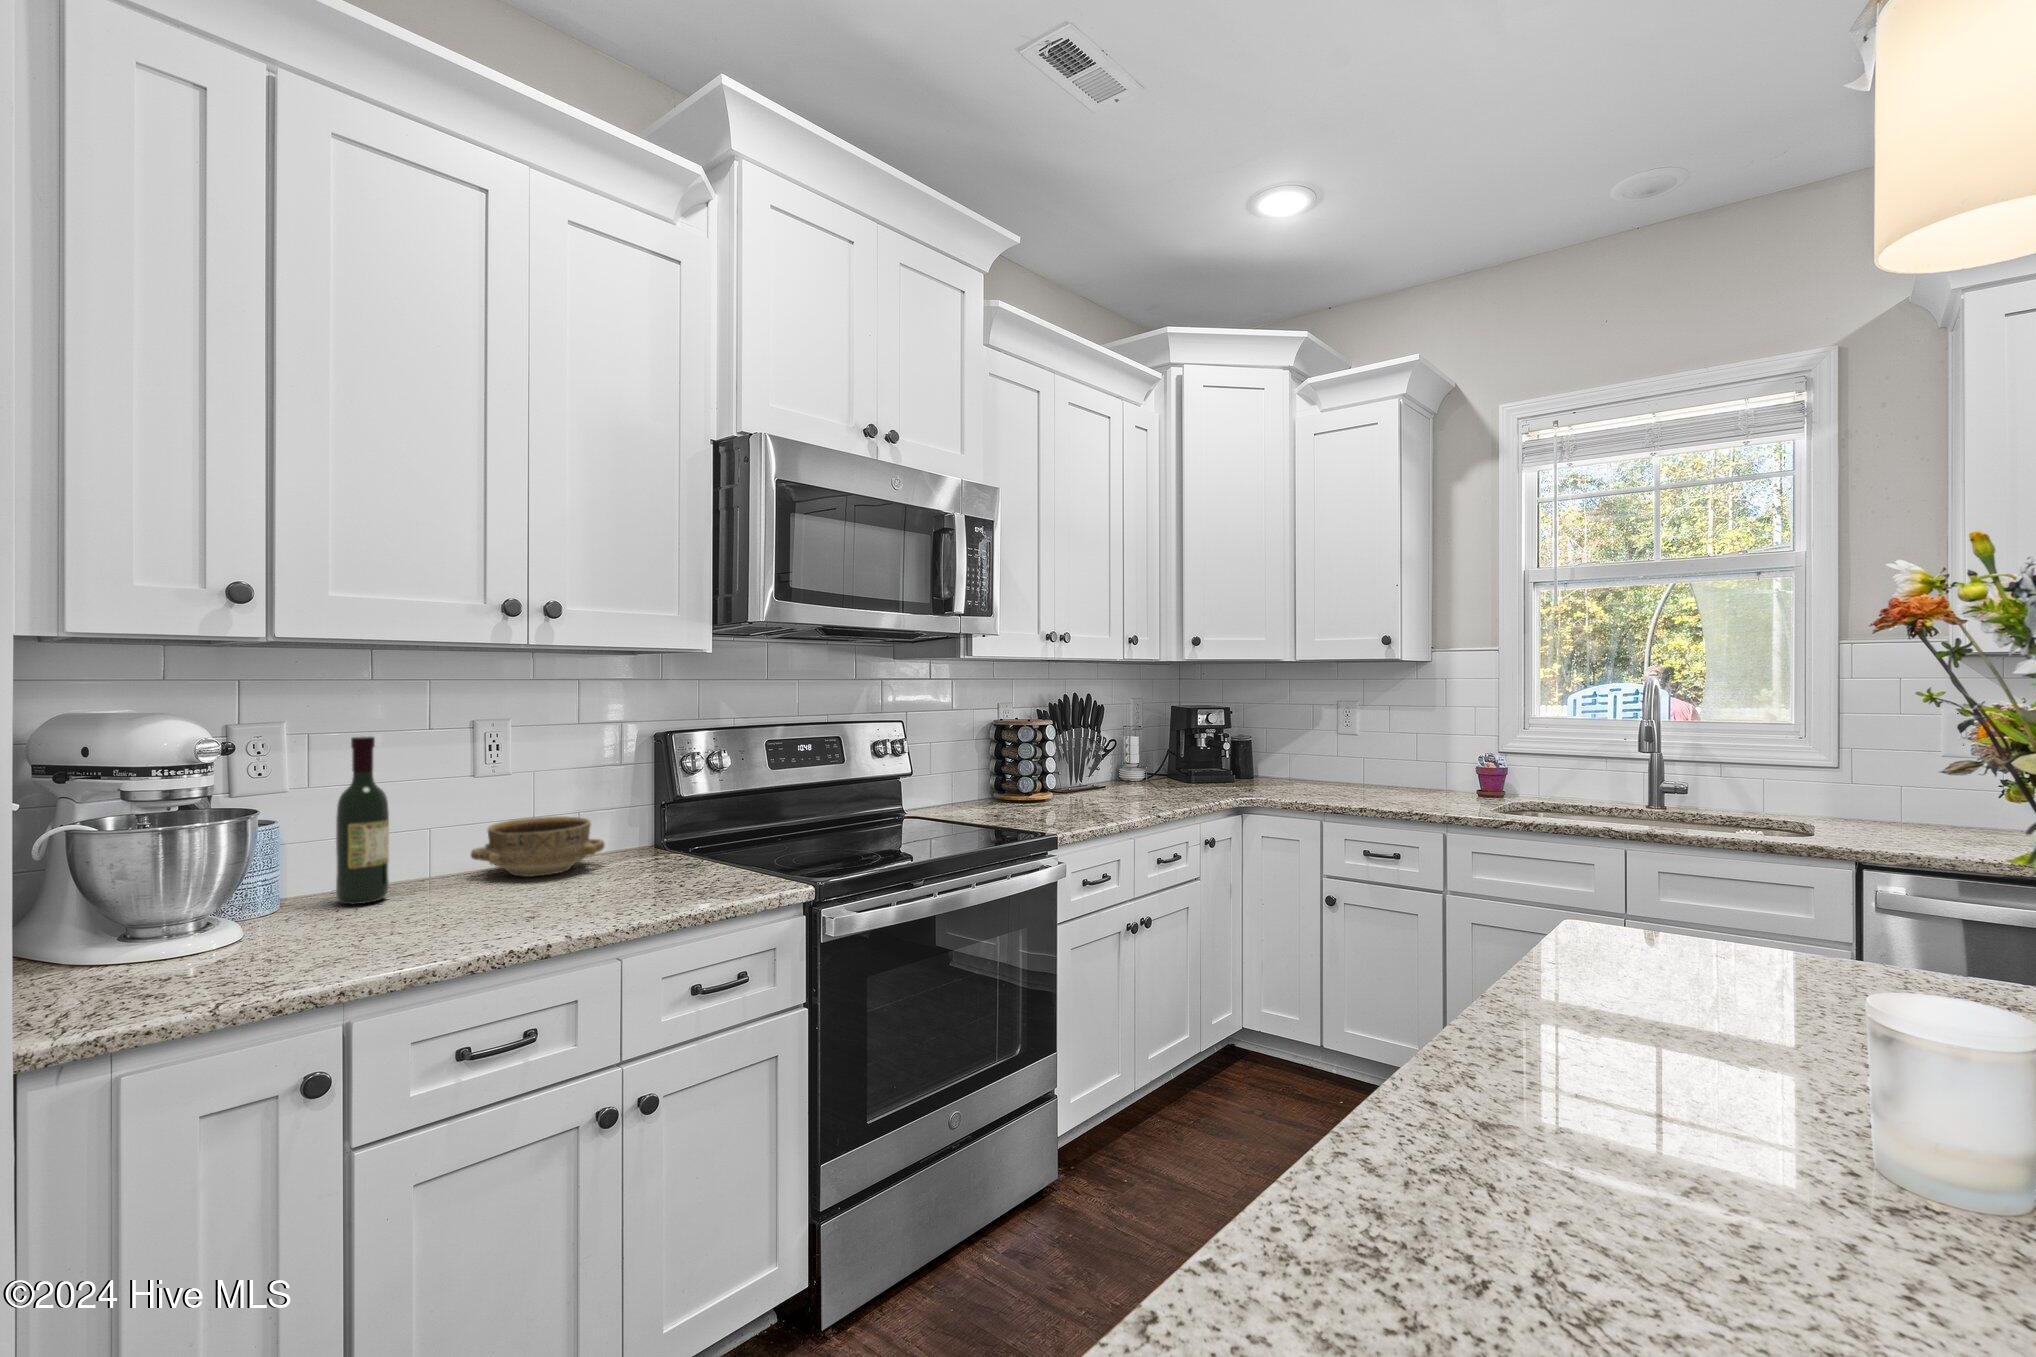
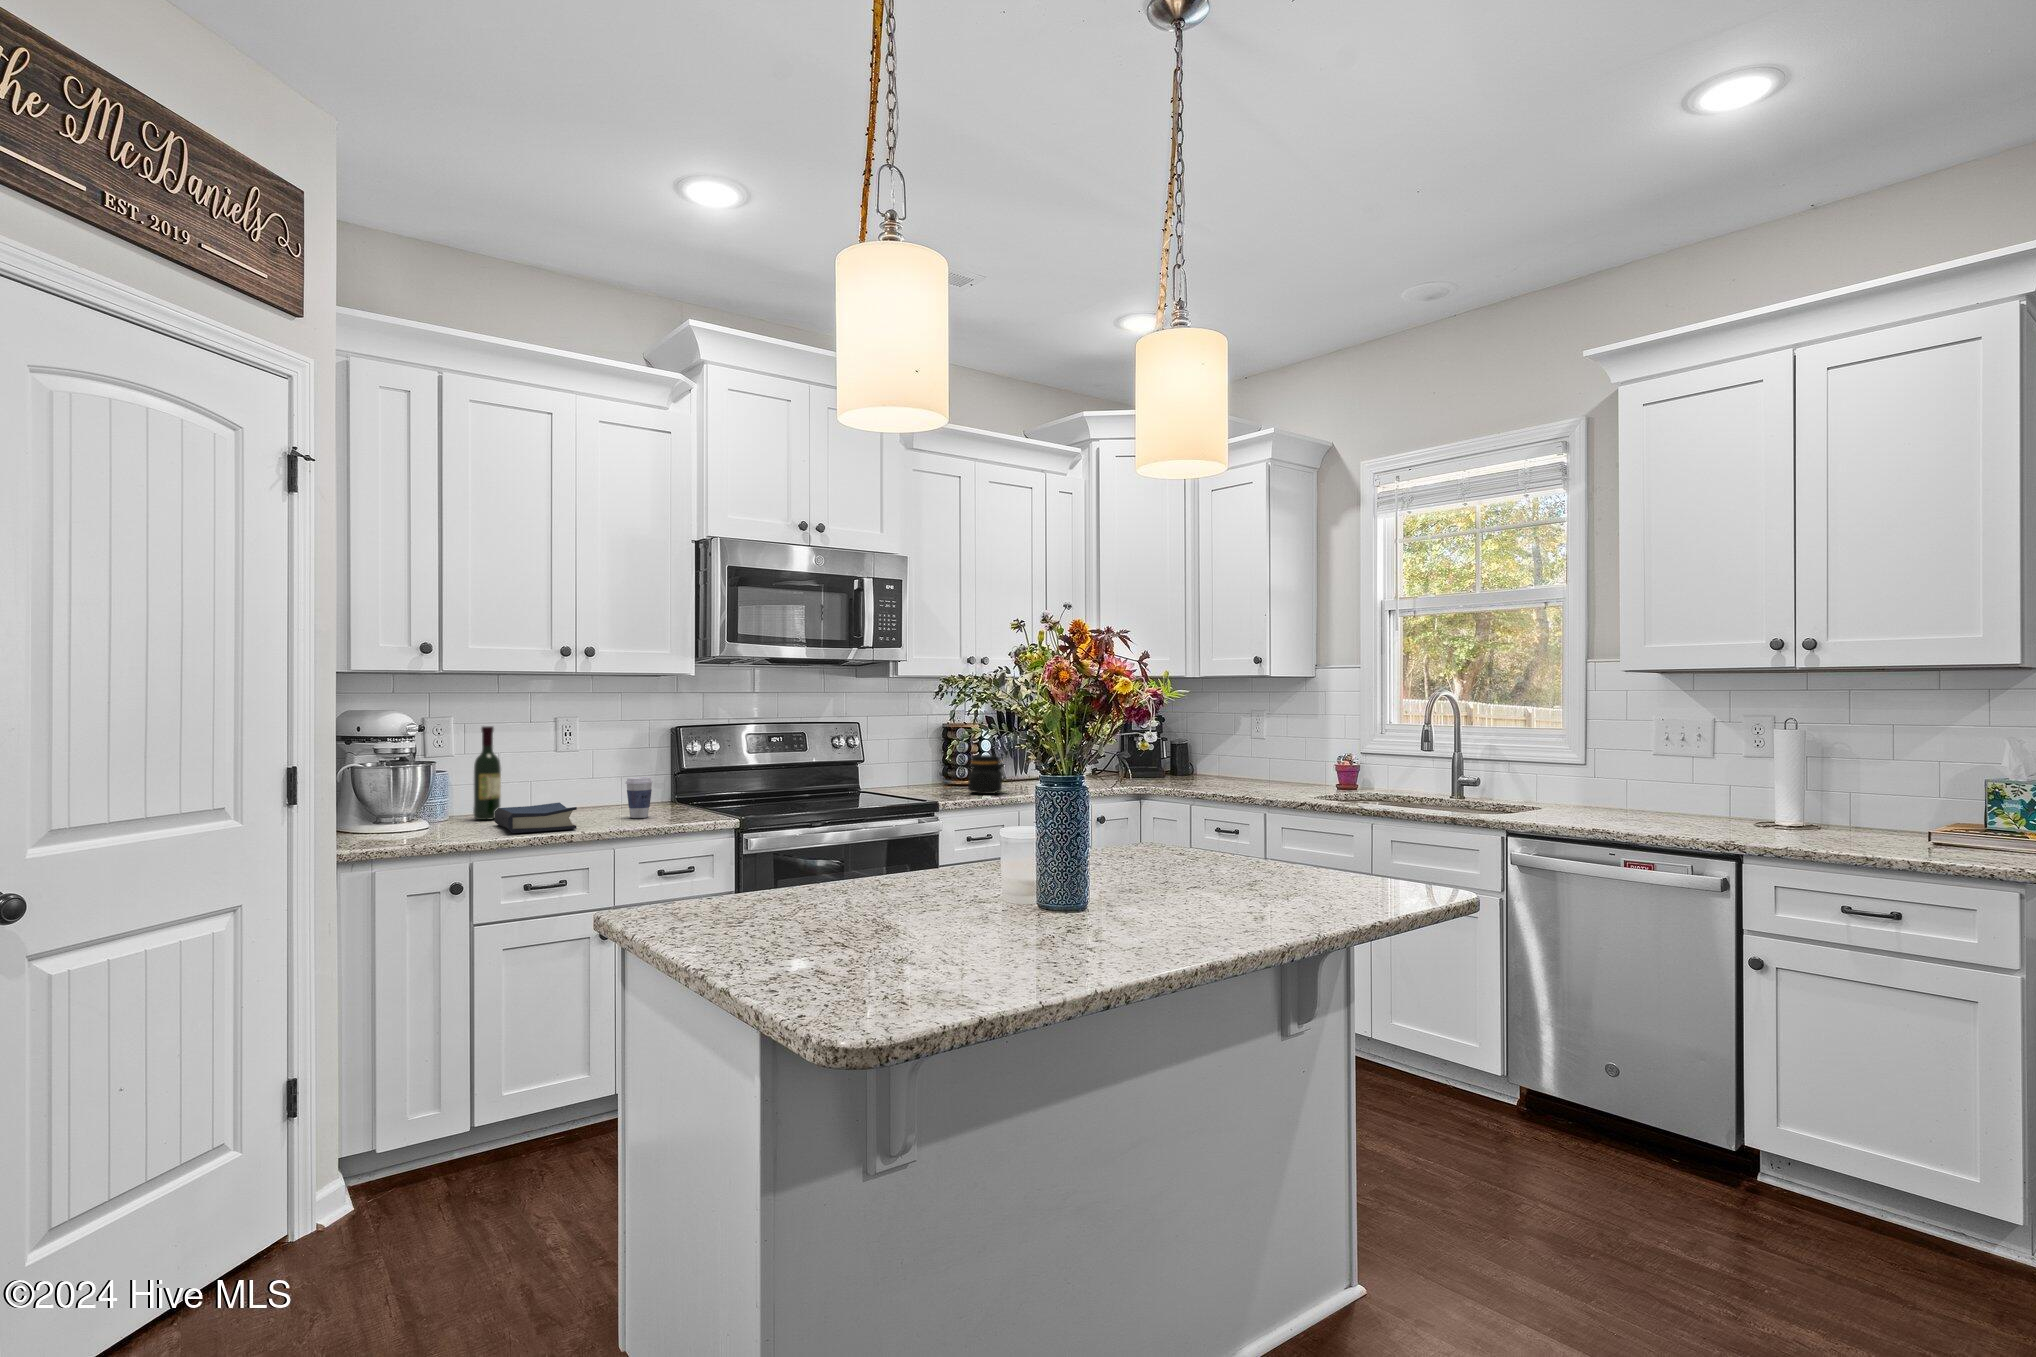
jar: none [1058,761,1114,814] -> present [965,755,1005,794]
ceramic bowl: present [471,816,604,877] -> none [547,780,626,813]
coffee cup: none [617,817,663,887] -> present [626,777,652,818]
hardback book: none [381,868,548,946] -> present [494,803,577,833]

